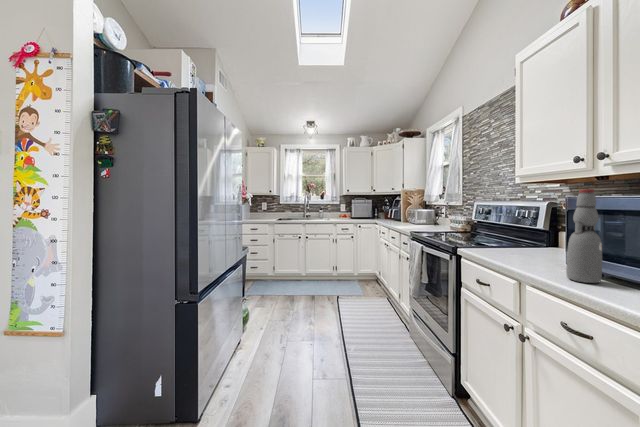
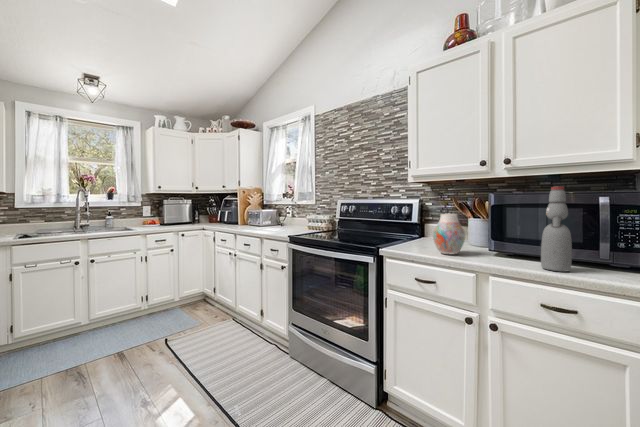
vase: none [496,216,532,257] -> present [433,214,465,254]

